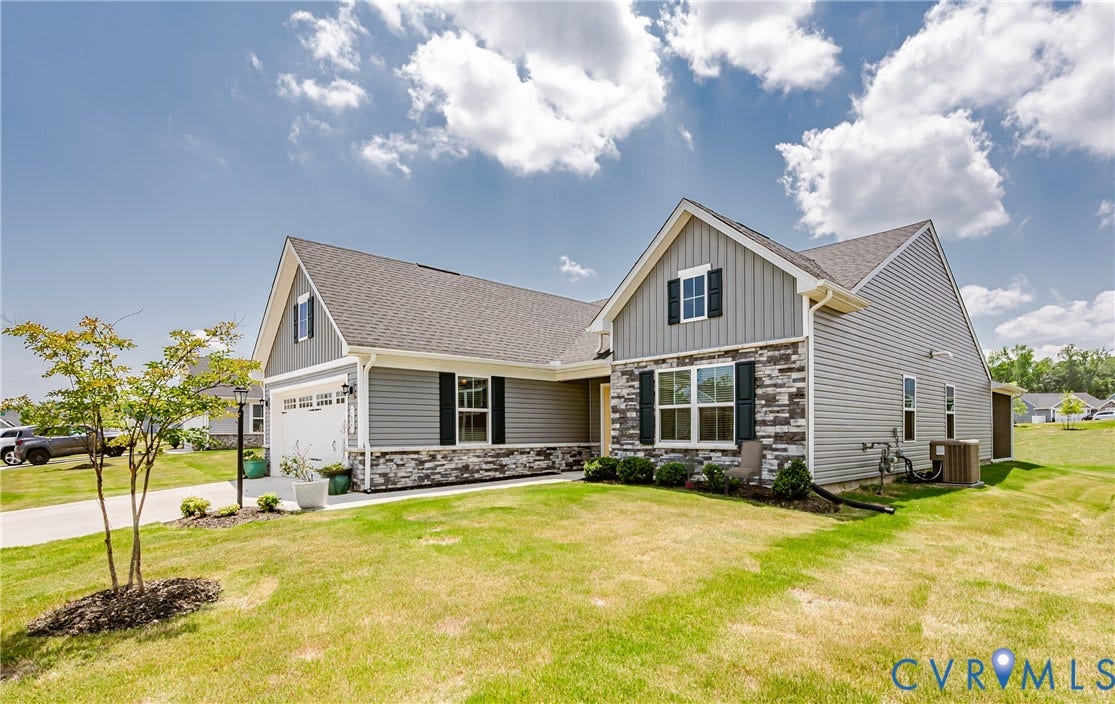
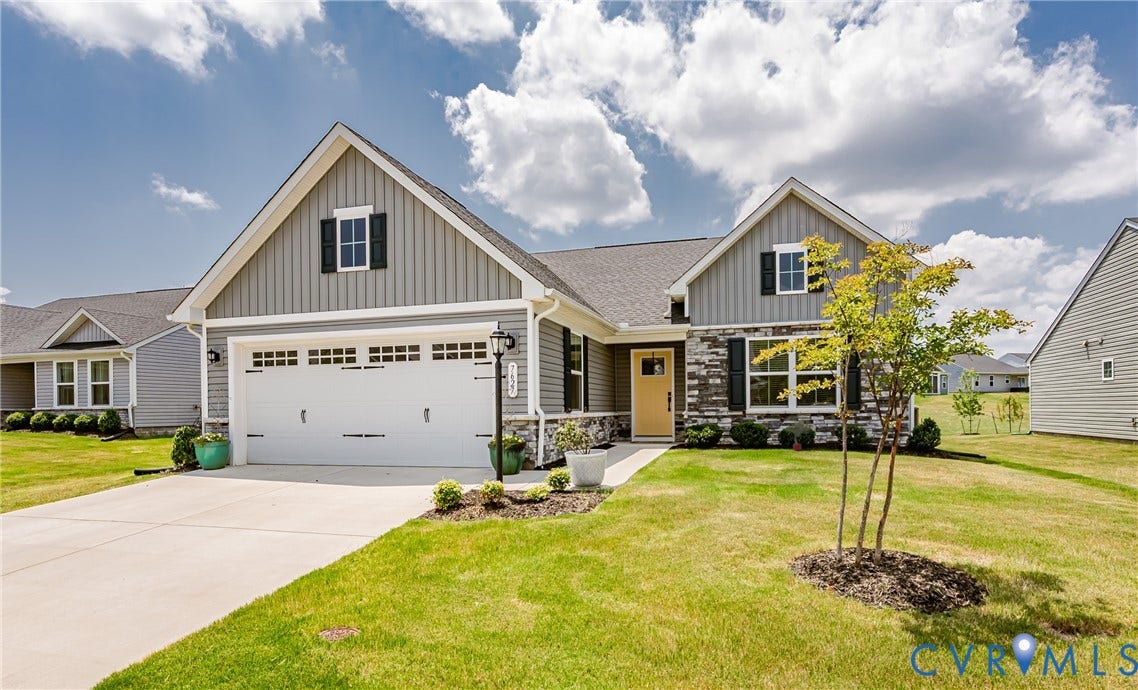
chair: present [725,441,764,500] -> none [848,405,875,457]

